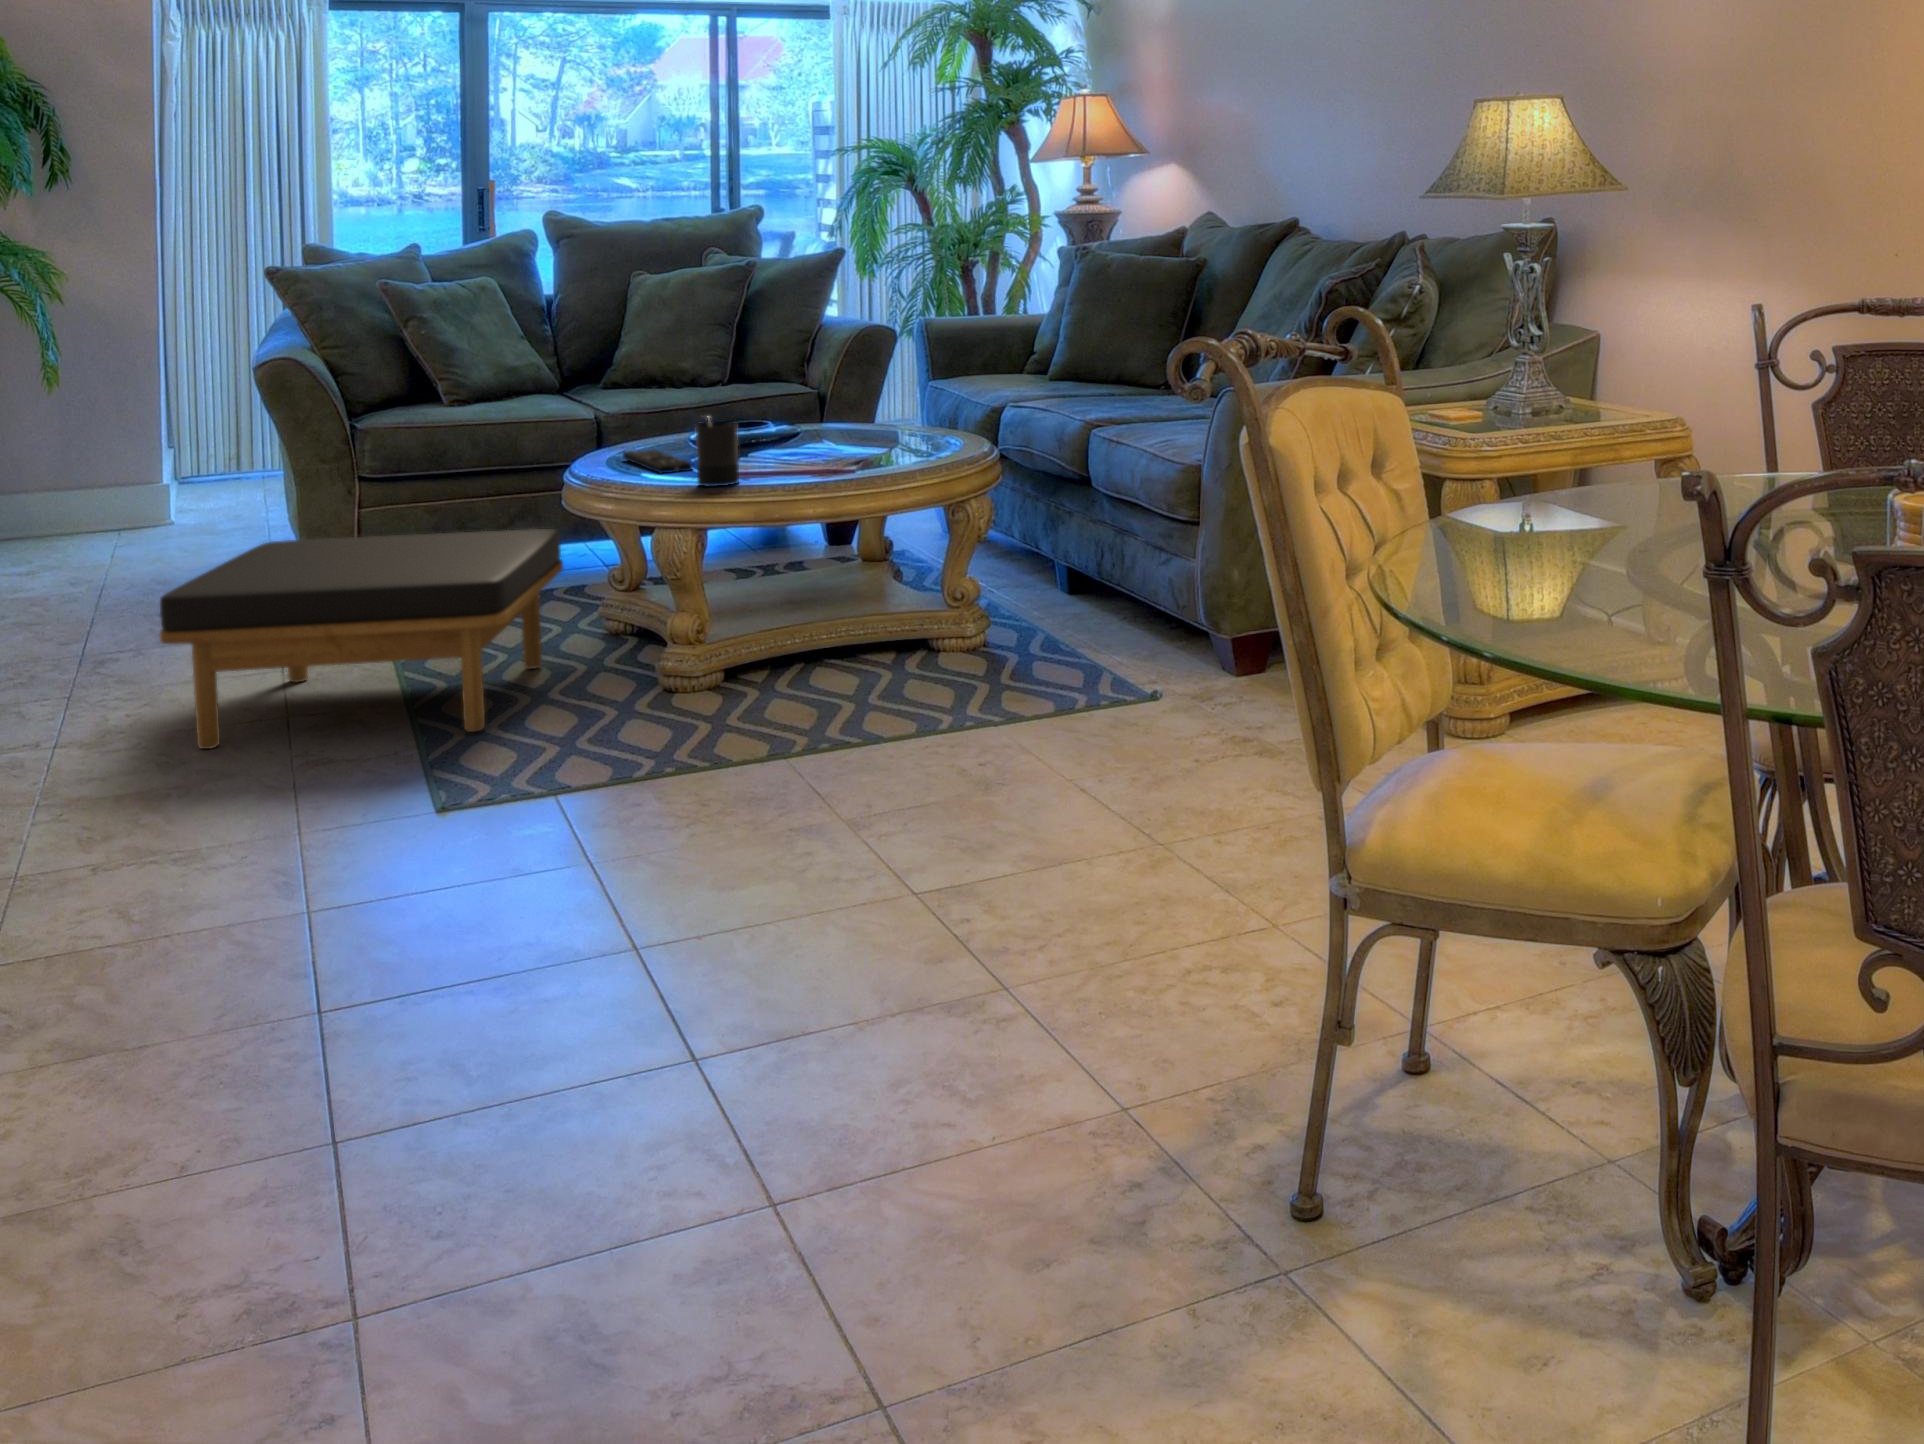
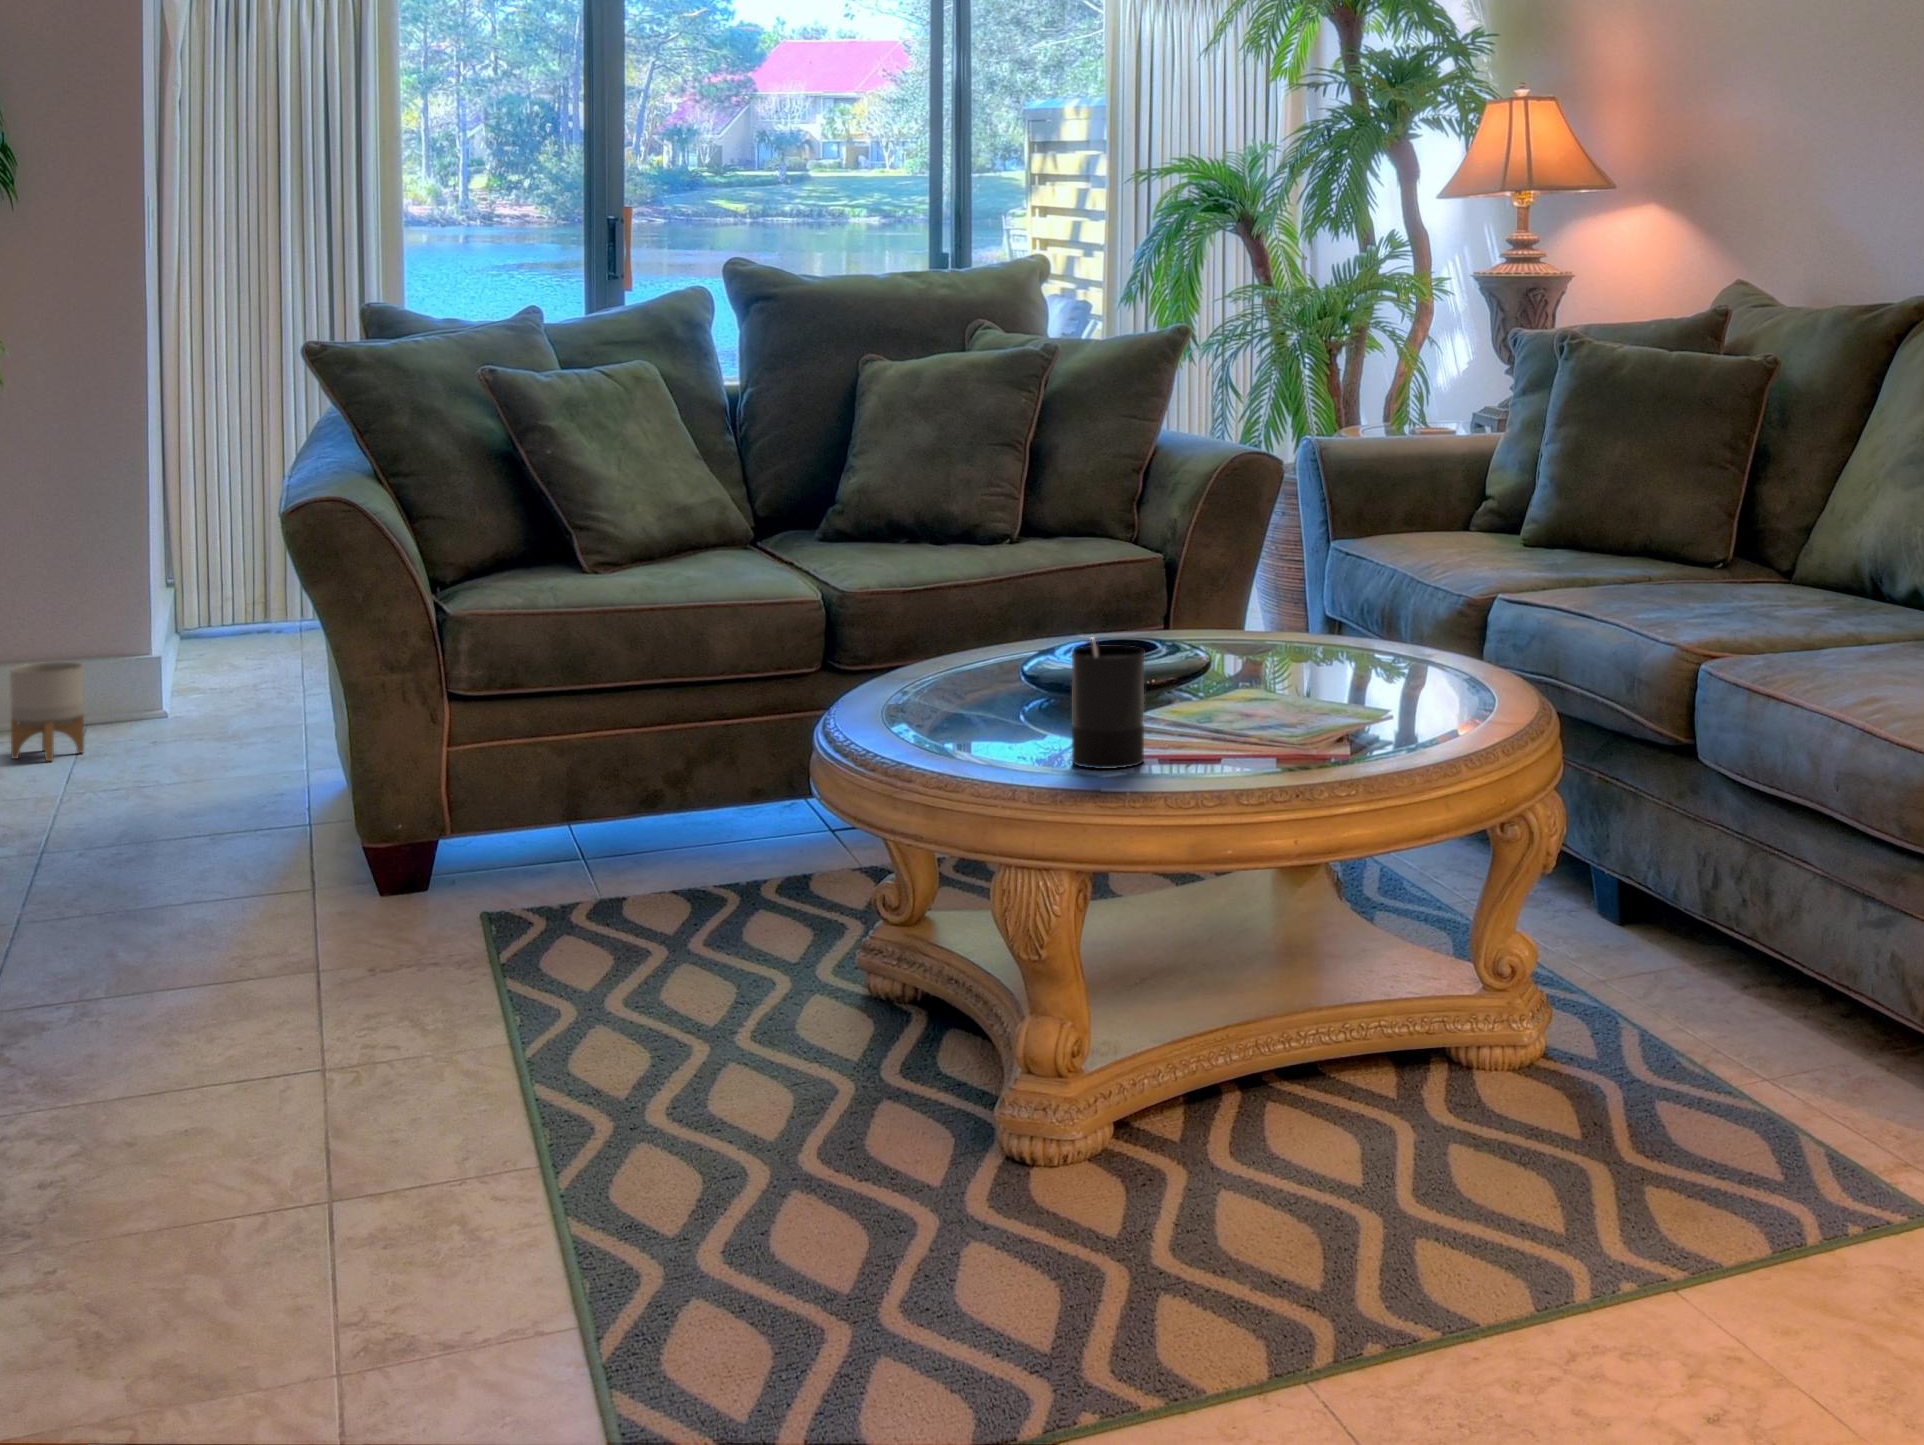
remote control: present [623,450,693,473] -> none [903,676,1039,730]
planter: none [73,478,127,540] -> present [10,662,84,761]
ottoman: present [160,529,563,749] -> none [138,823,814,1253]

